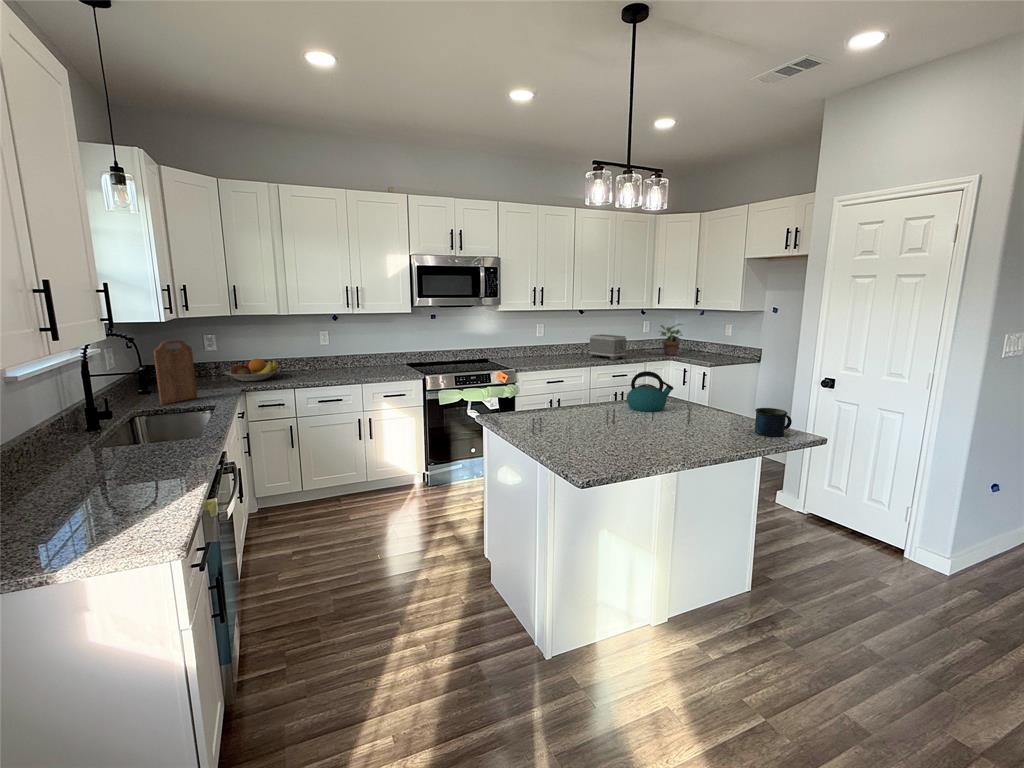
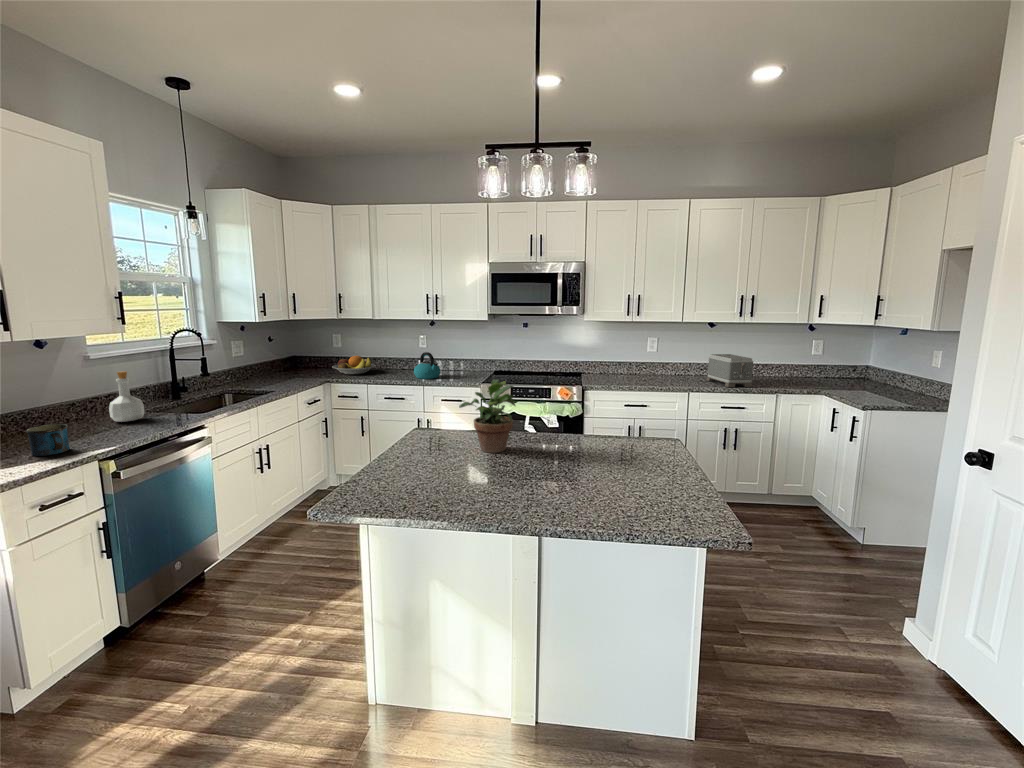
potted plant: present [661,324,682,355] -> present [459,379,515,453]
cutting board: present [154,340,197,404] -> none [252,336,287,386]
kettle: present [627,371,674,411] -> present [414,352,441,379]
bottle: none [76,392,126,462] -> present [109,371,145,422]
mug: present [755,408,792,437] -> present [26,424,70,456]

